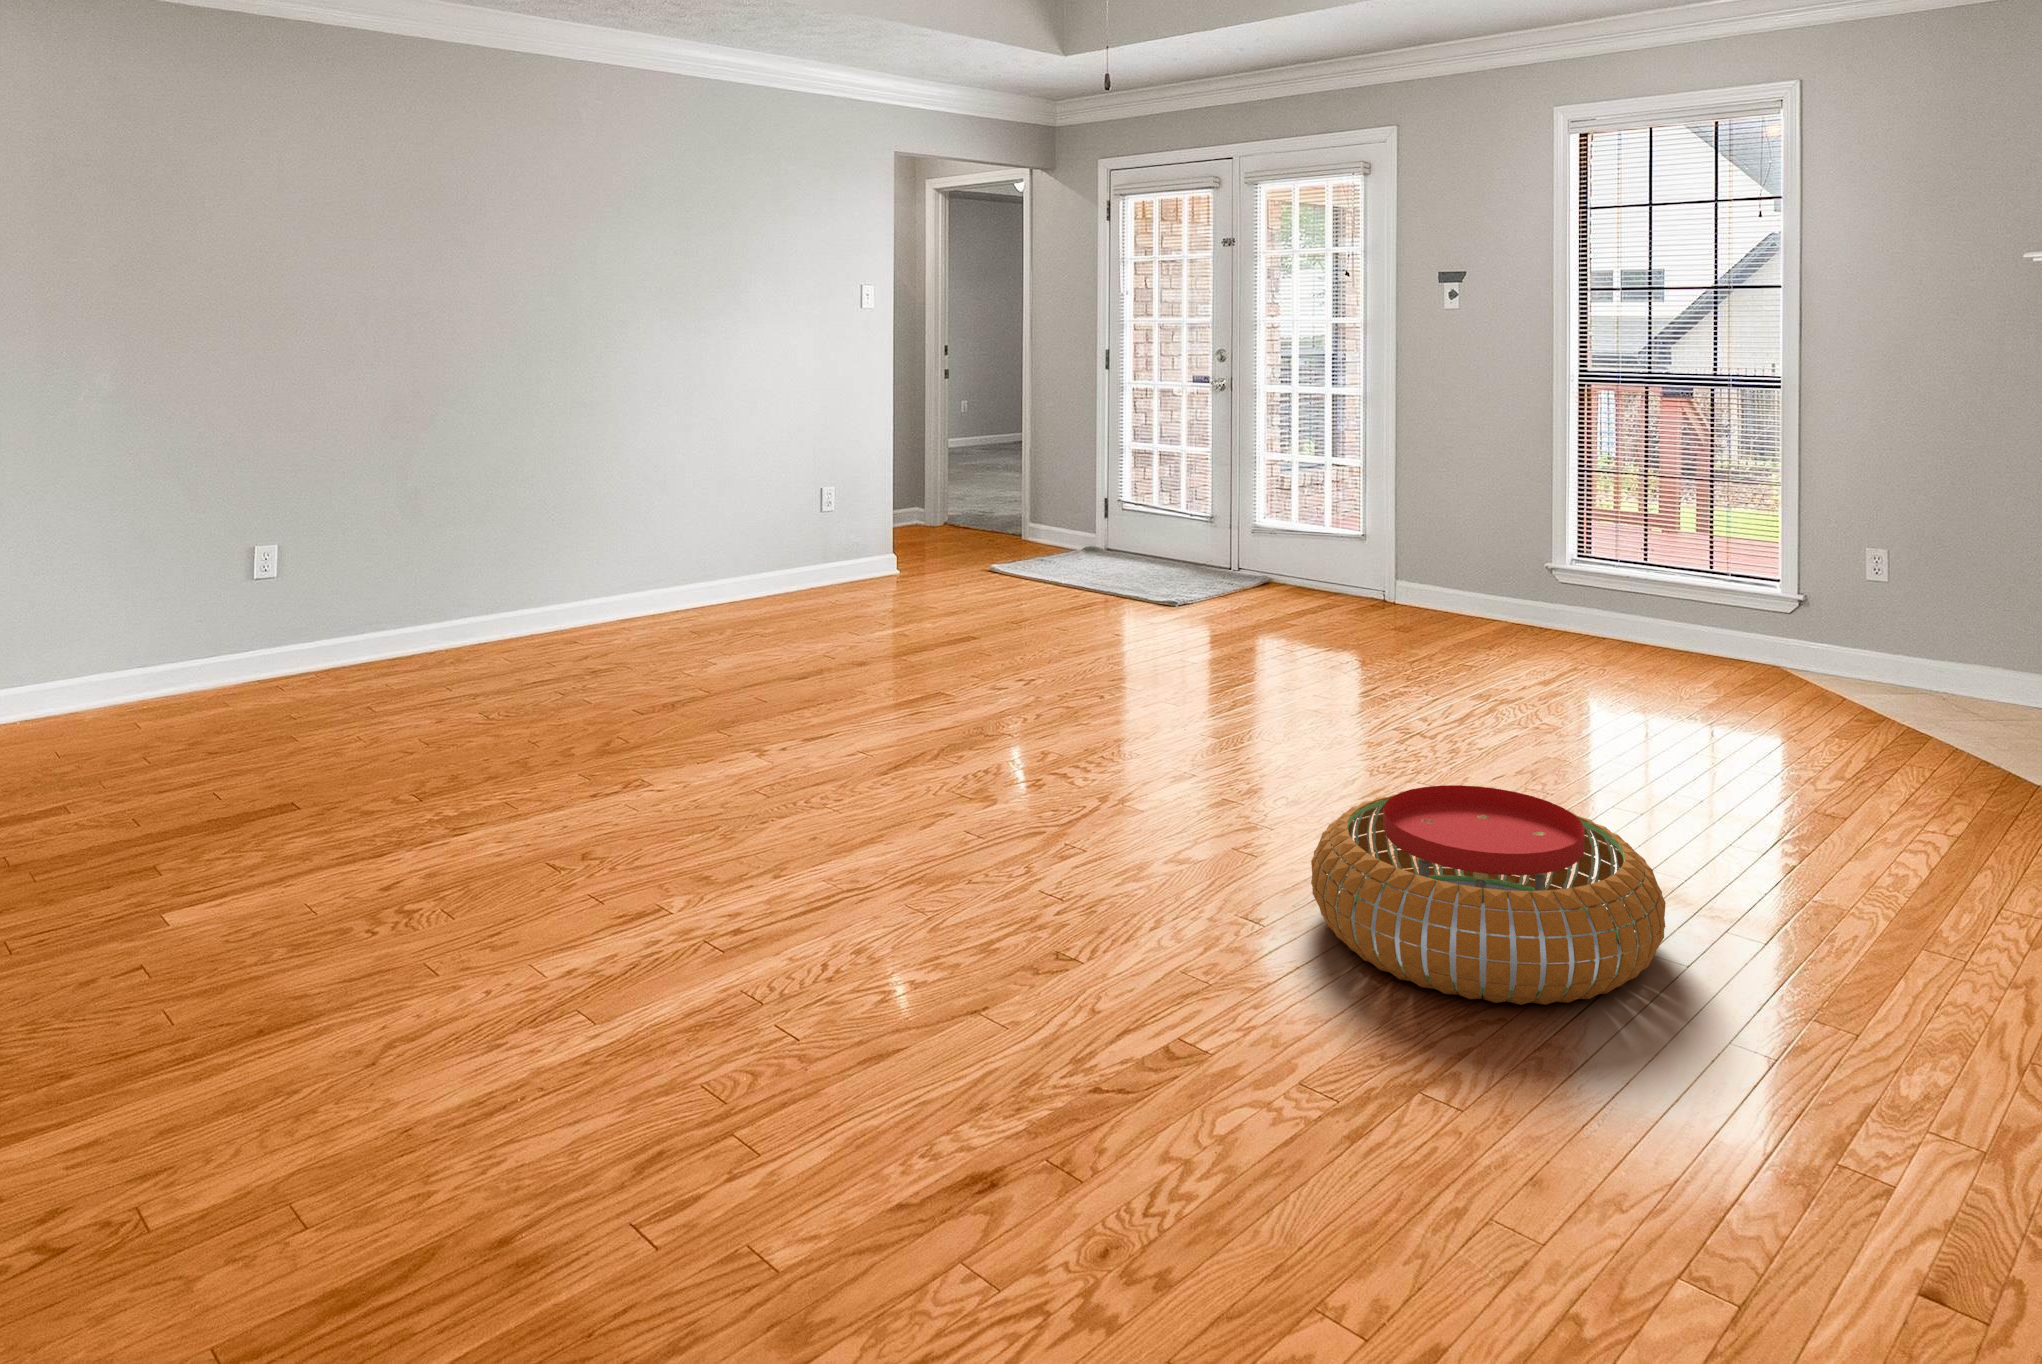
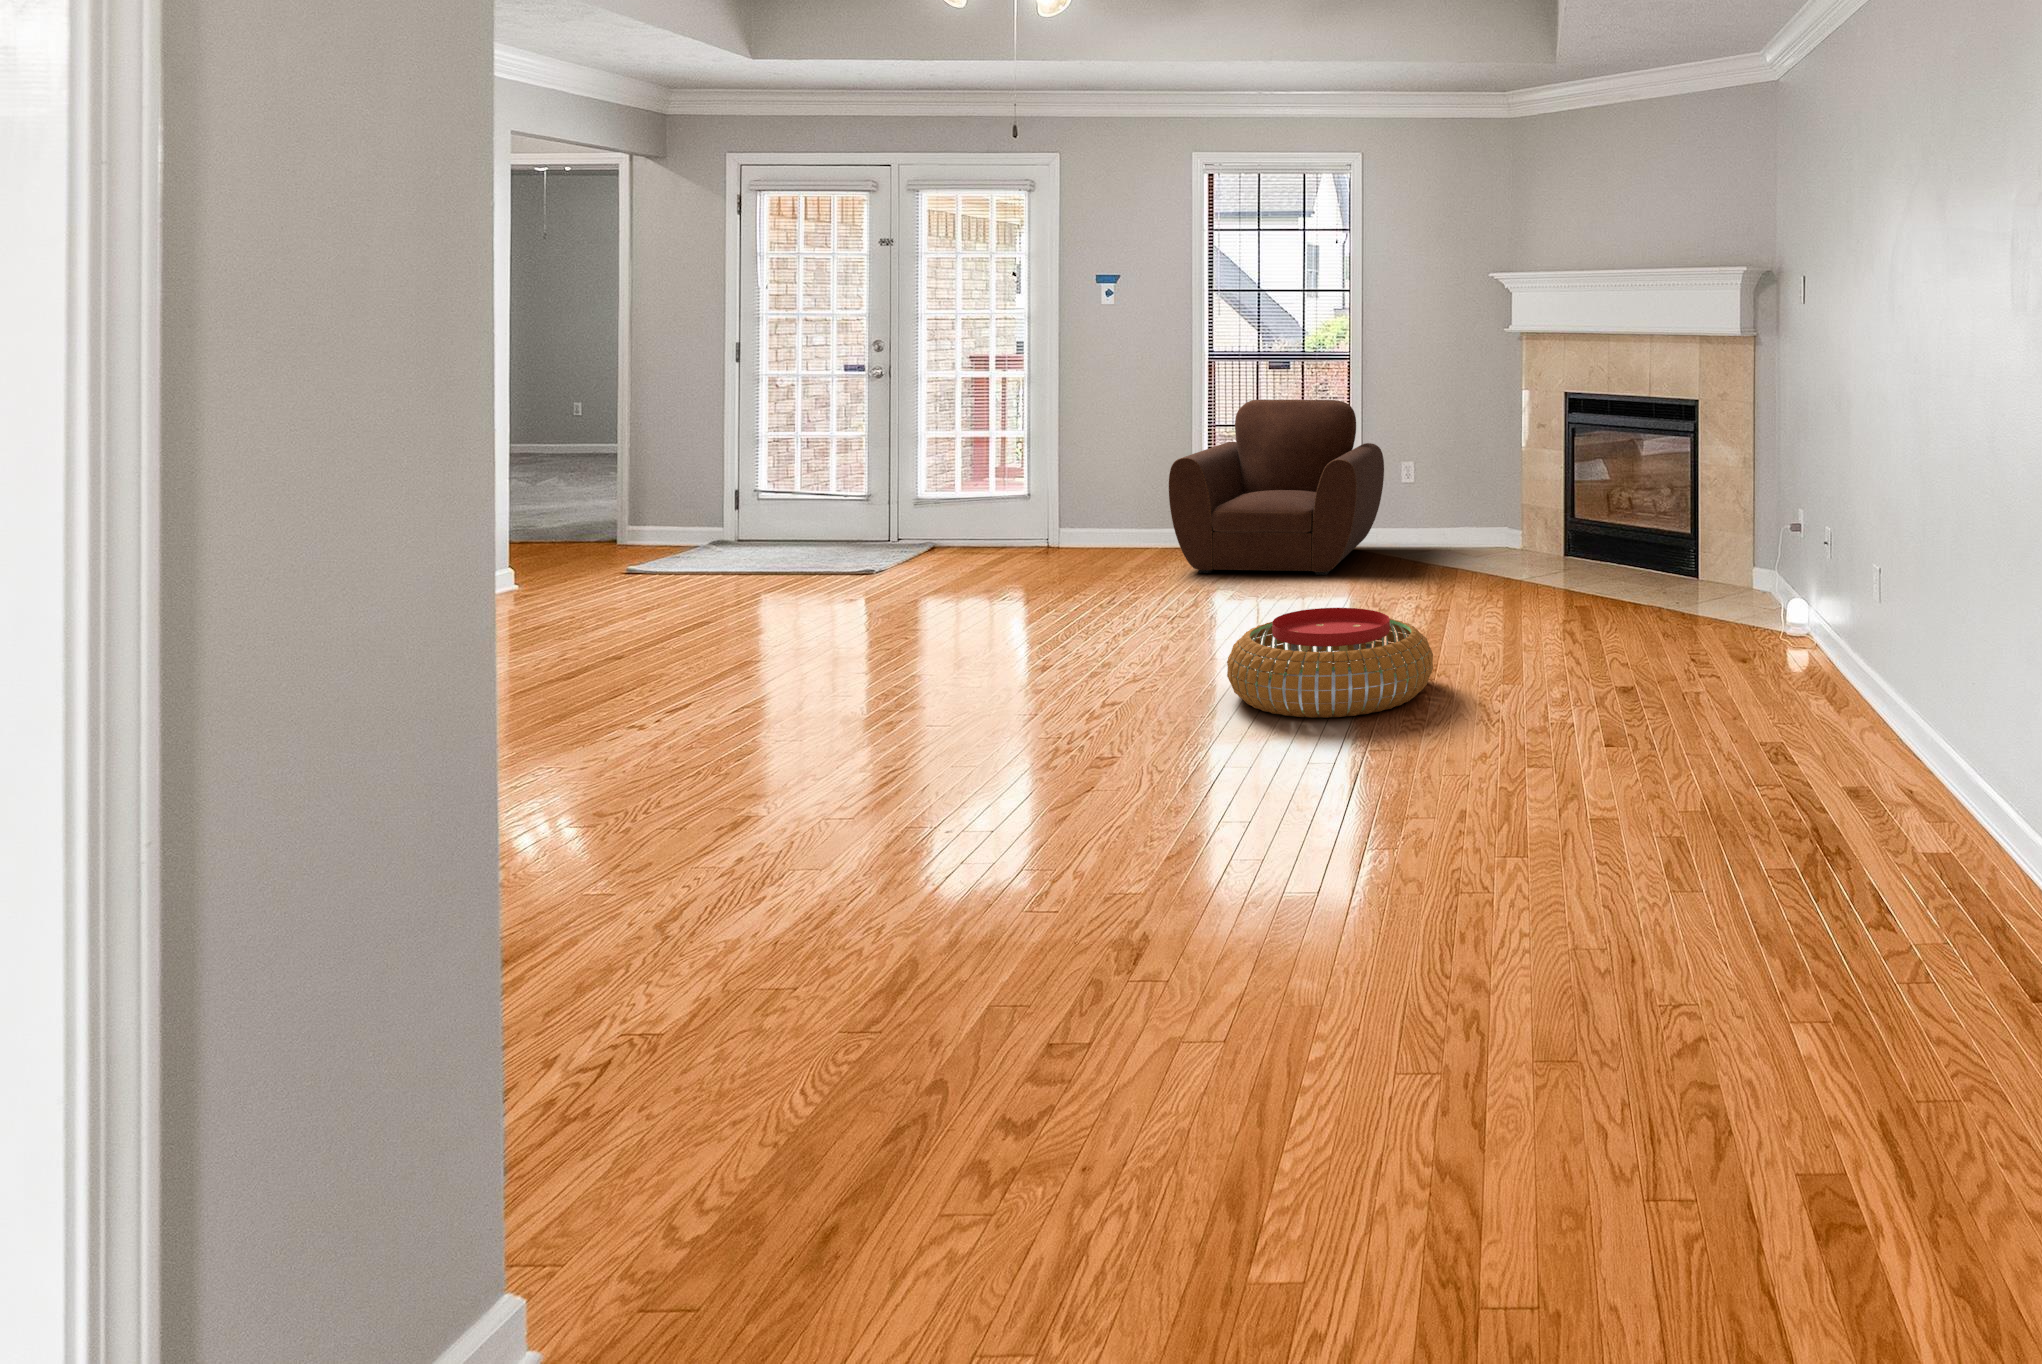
armchair: none [1476,438,1835,707] -> present [1169,400,1384,575]

